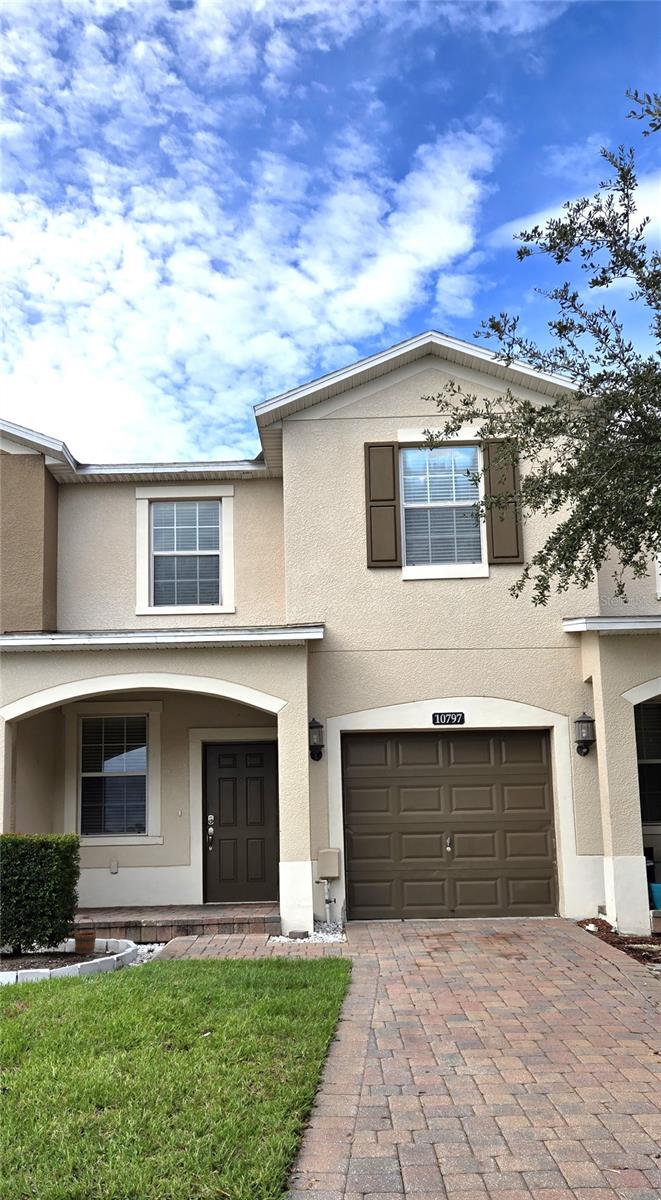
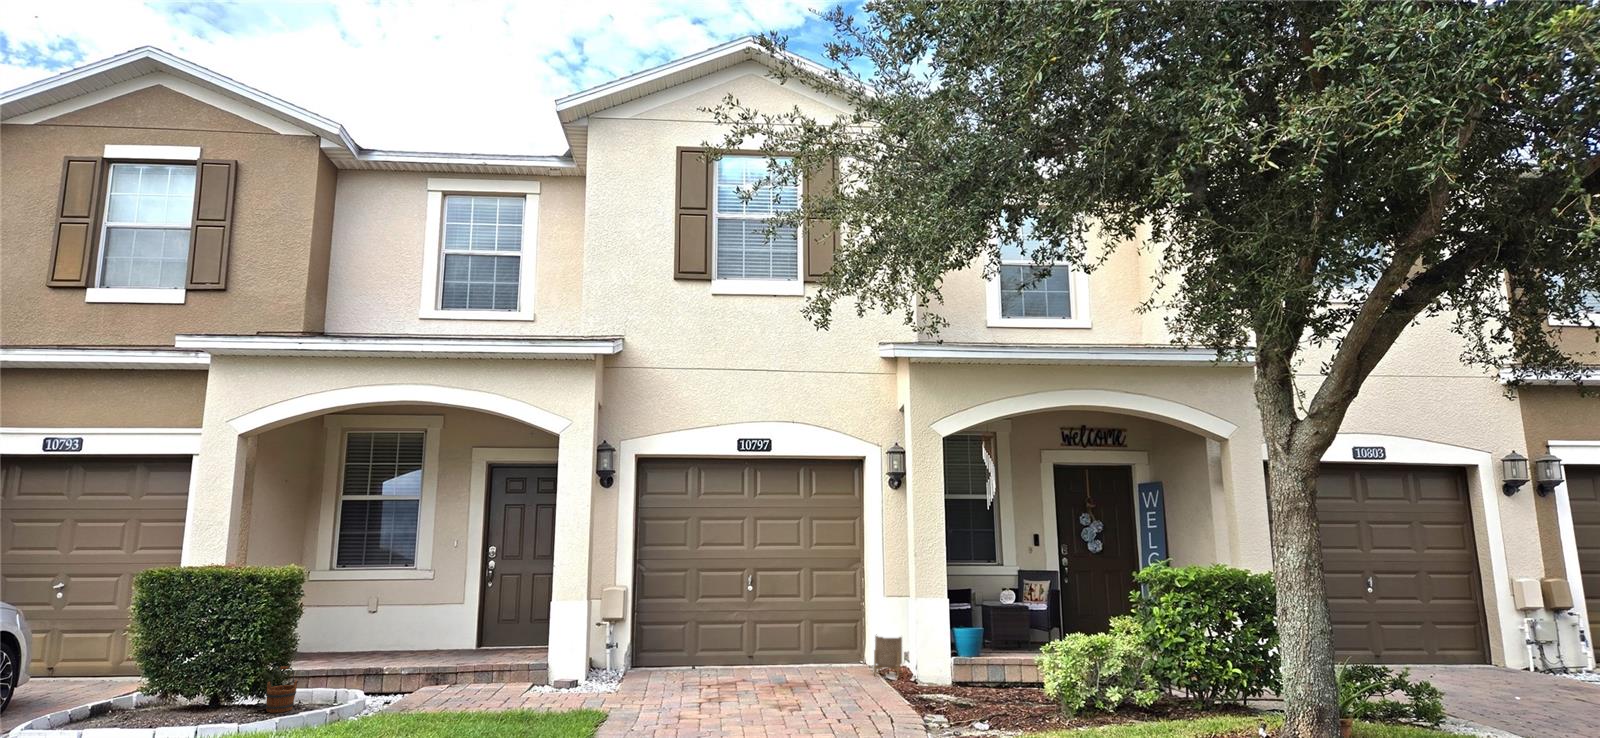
planter: none [571,890,599,931] -> present [874,636,902,678]

